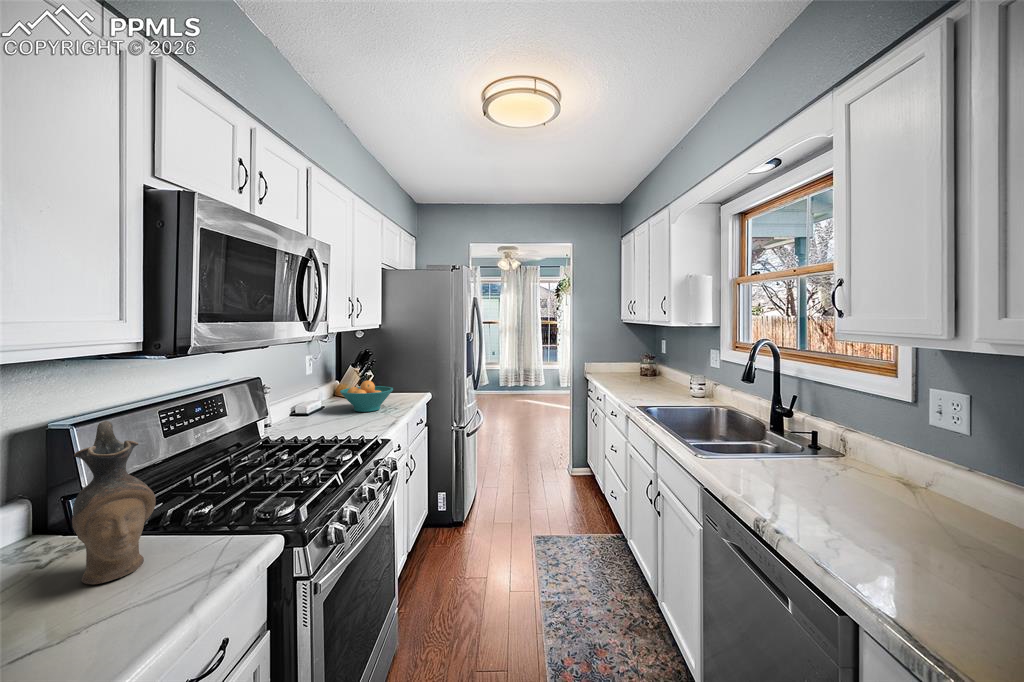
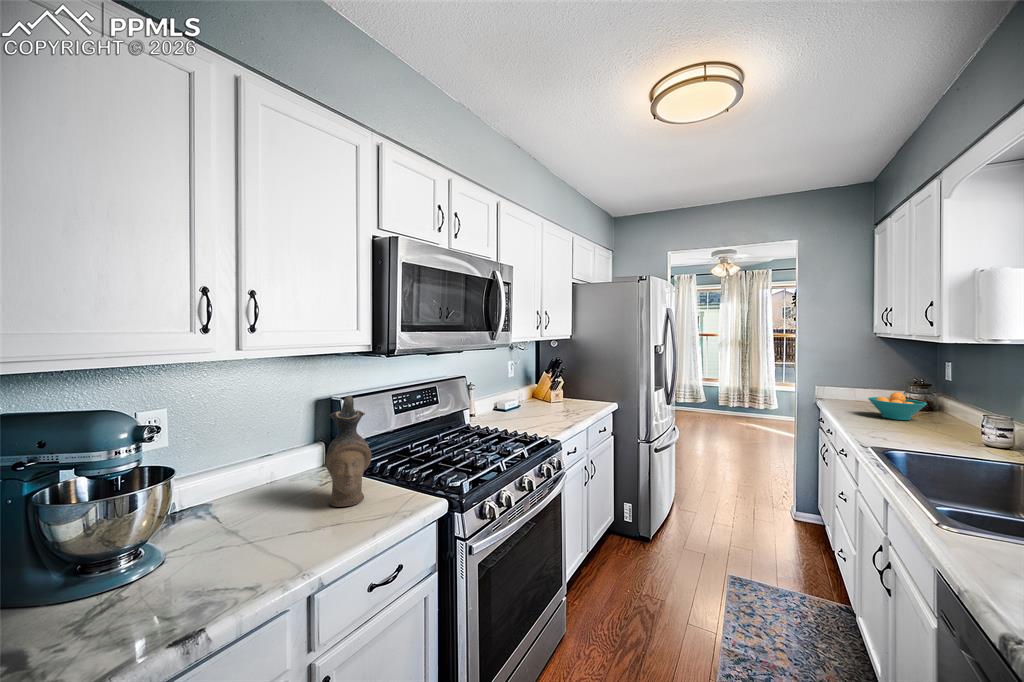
fruit bowl: present [340,381,393,412] -> present [868,392,927,420]

